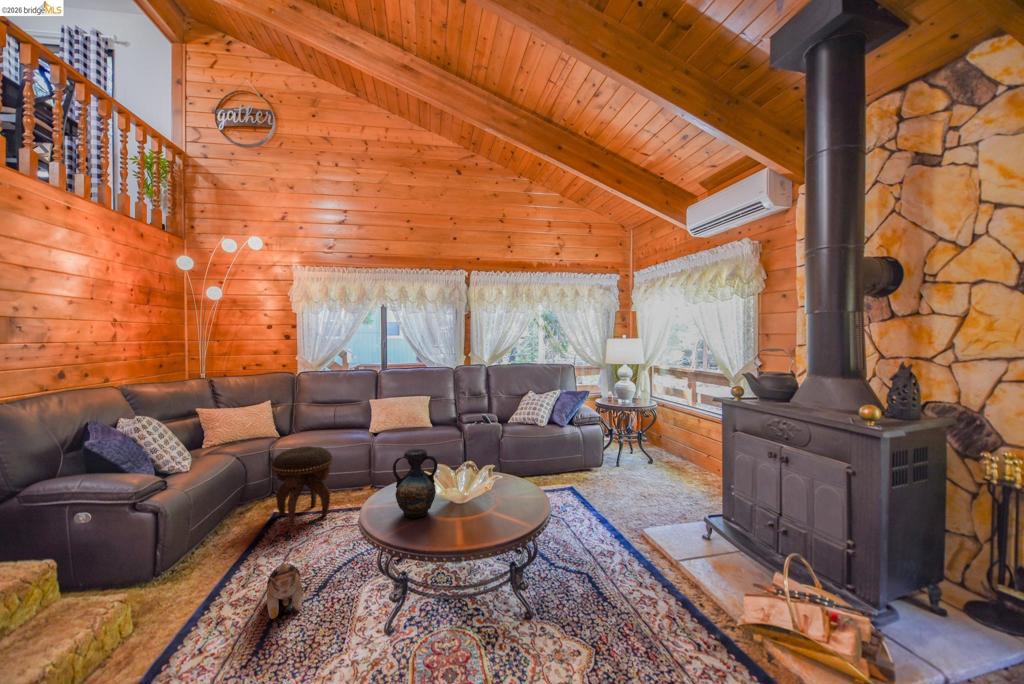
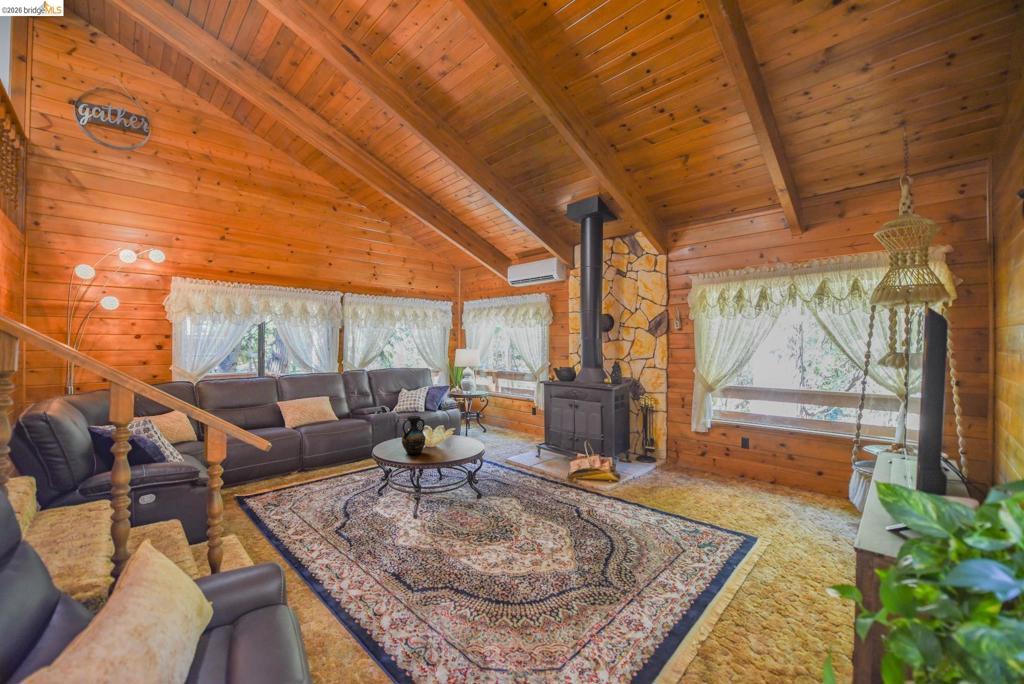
footstool: present [272,446,332,526] -> none [243,437,292,497]
plush toy: present [267,563,303,619] -> none [314,489,360,526]

